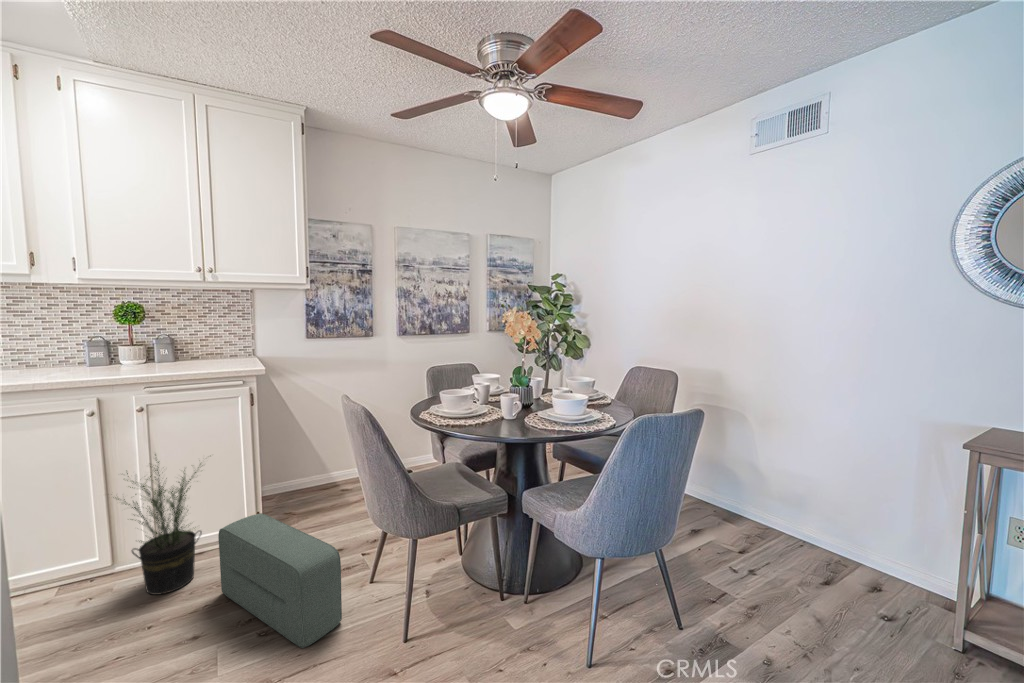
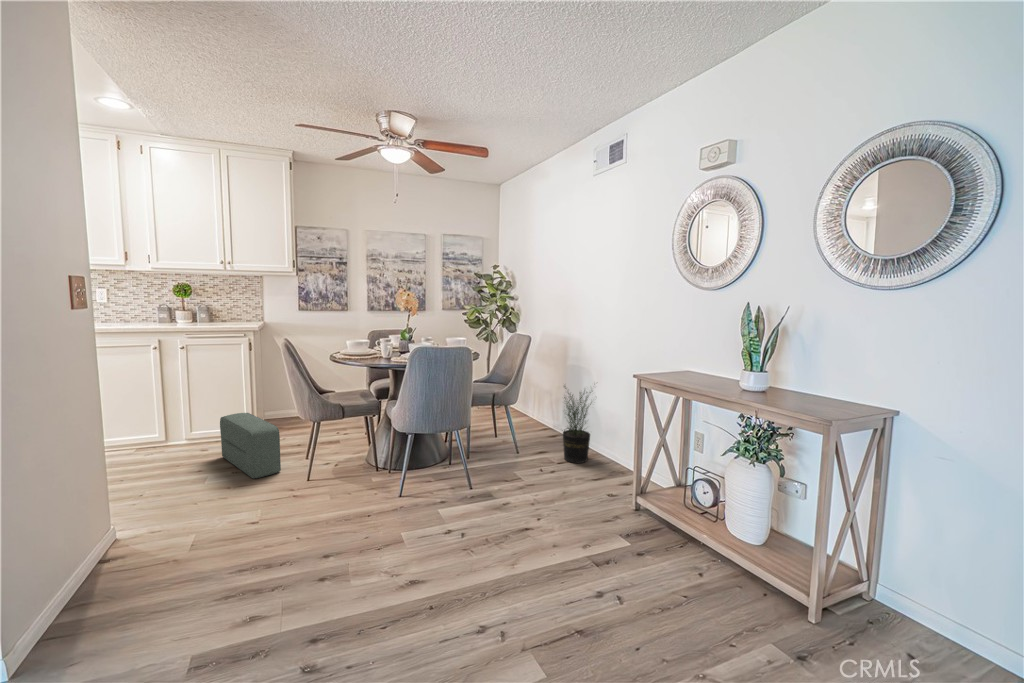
potted plant: present [118,454,202,595] -> present [563,386,591,463]

